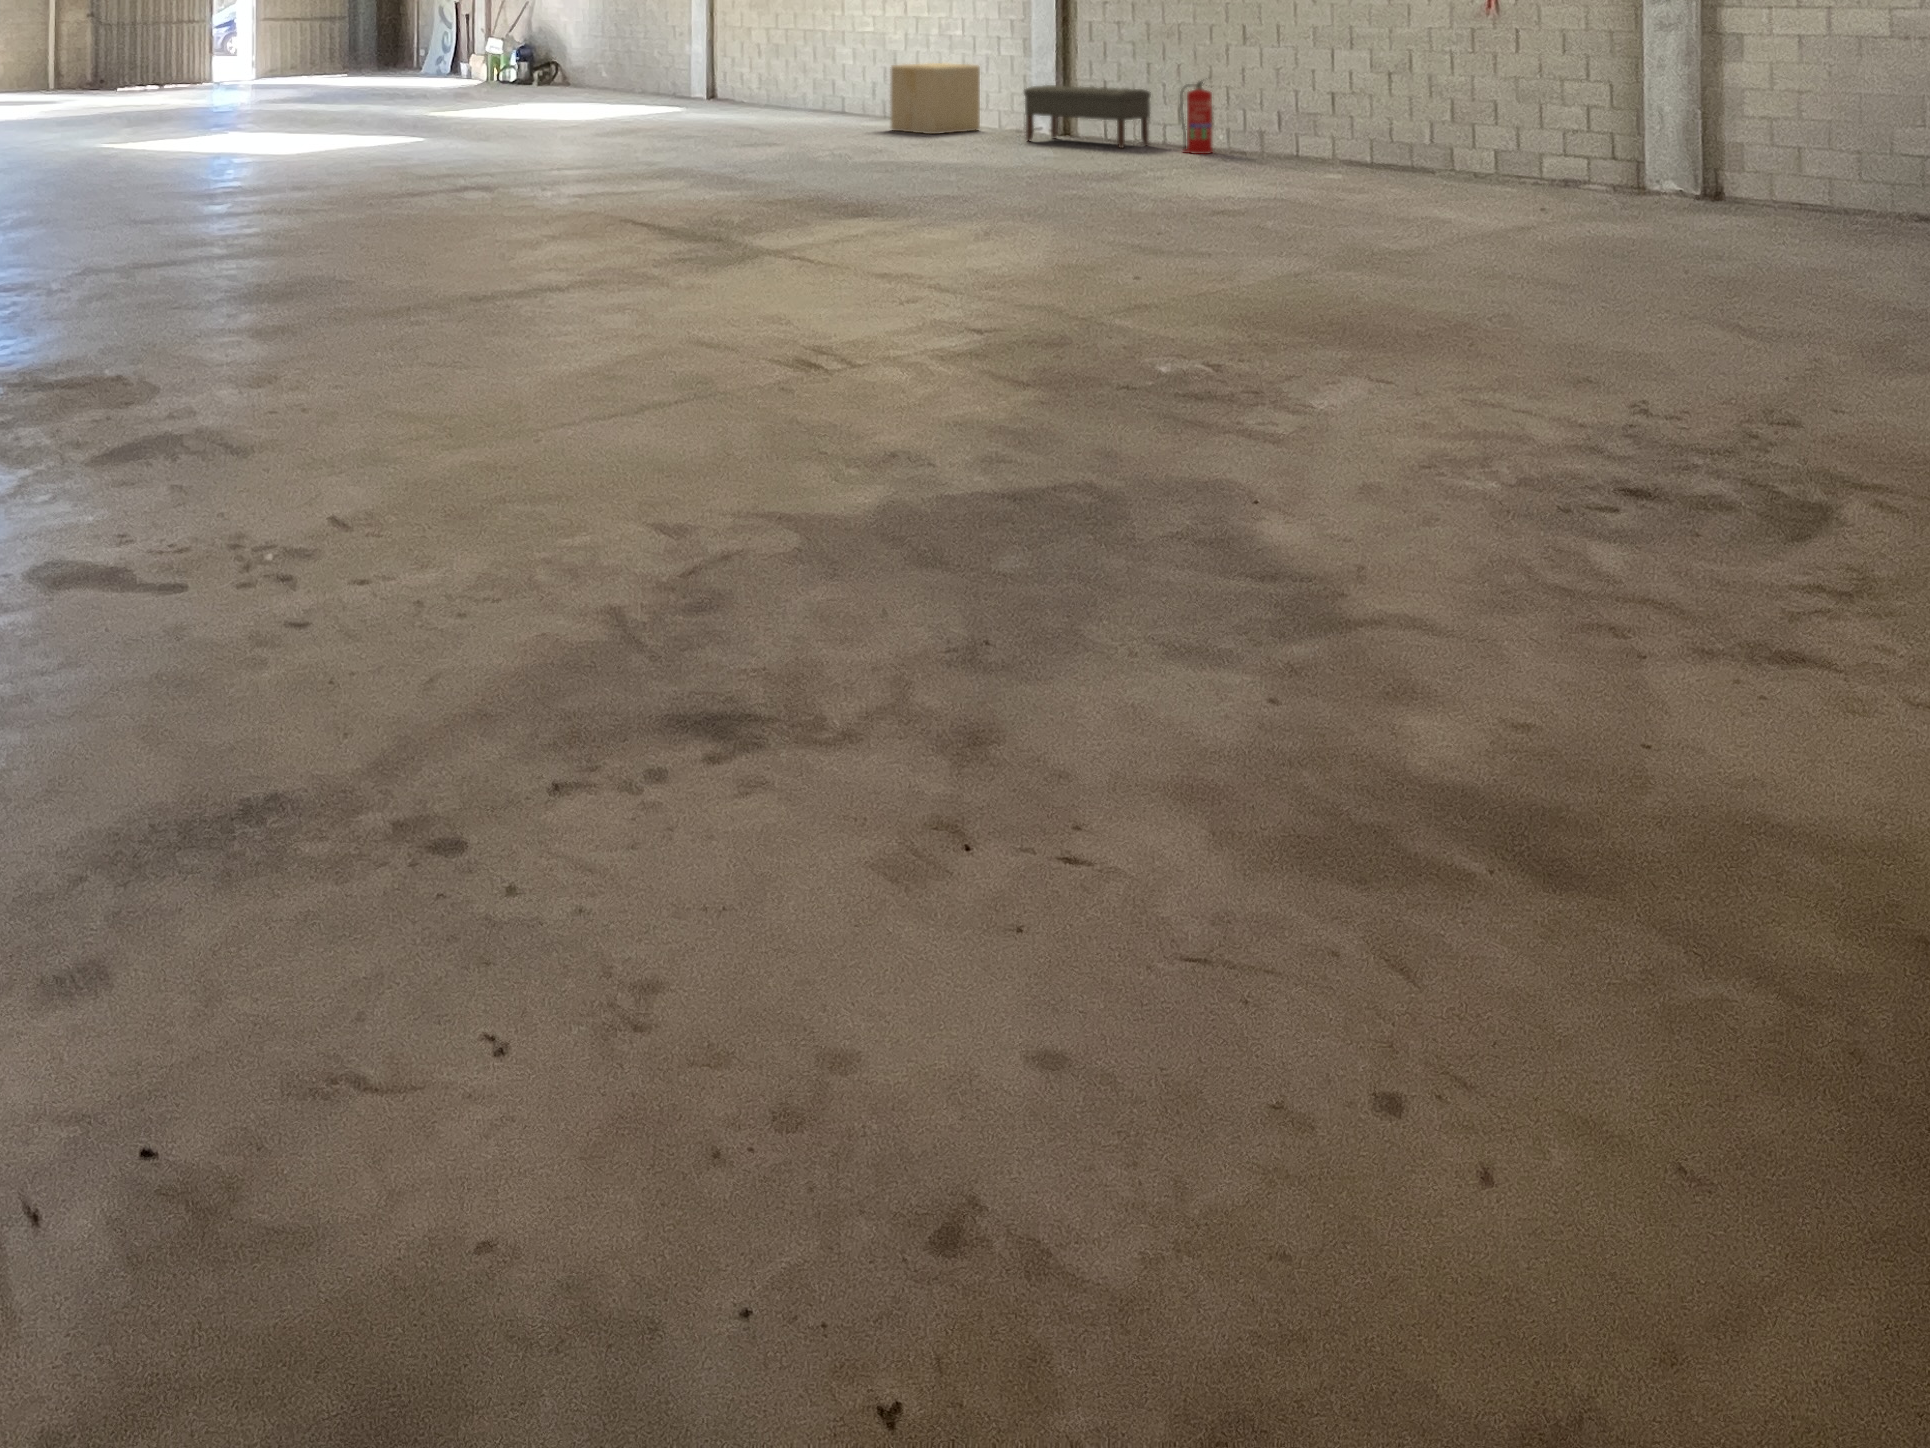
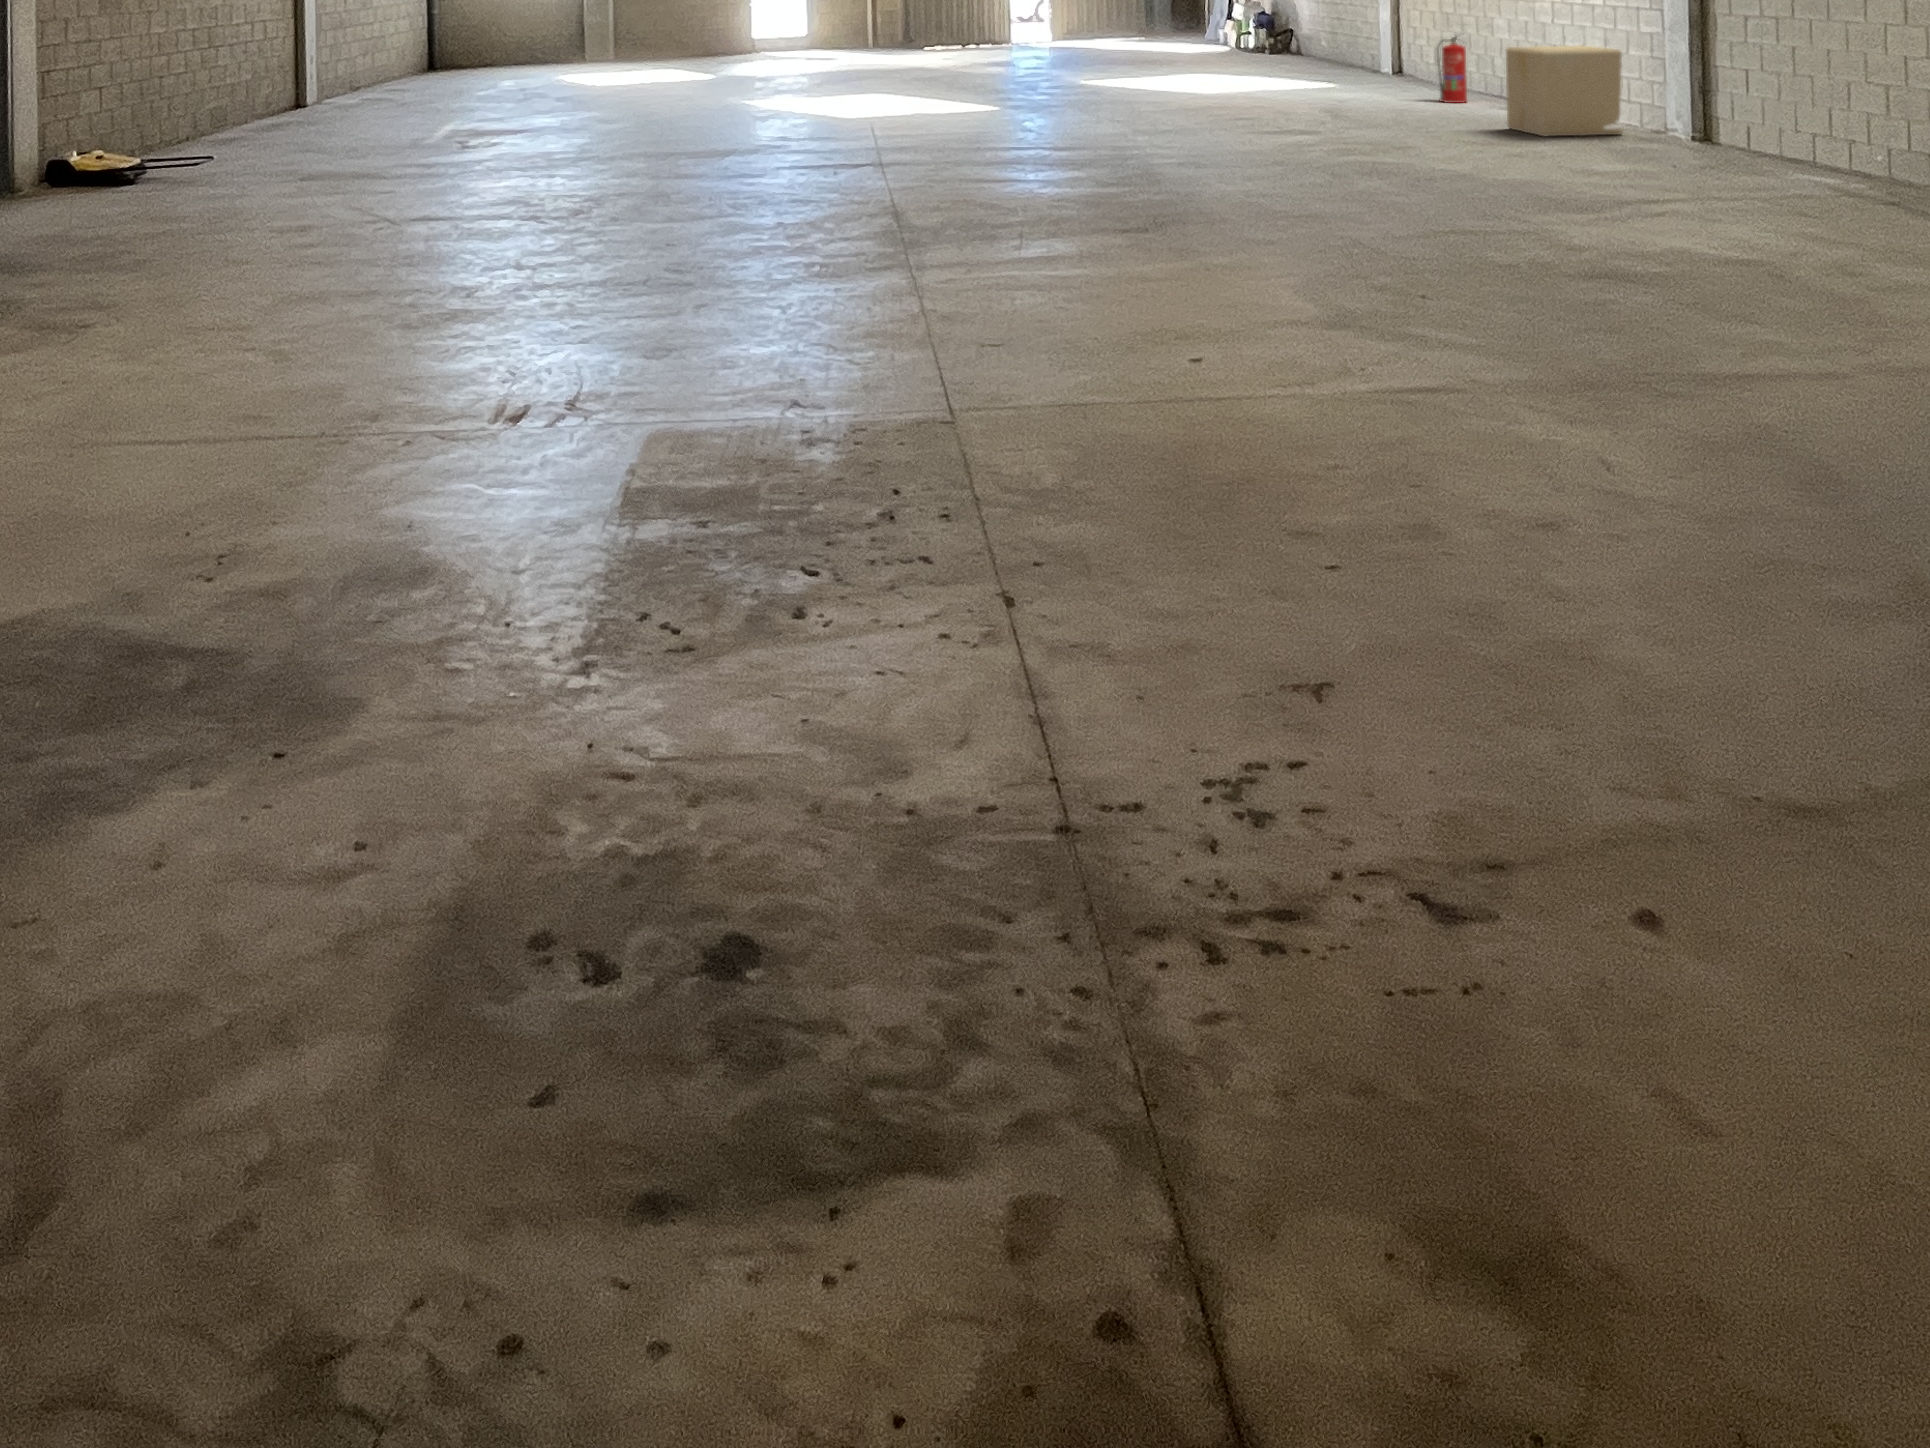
fire extinguisher: present [1181,81,1213,154] -> present [1438,37,1467,103]
bench: present [1024,85,1151,148] -> none [1635,79,1802,172]

